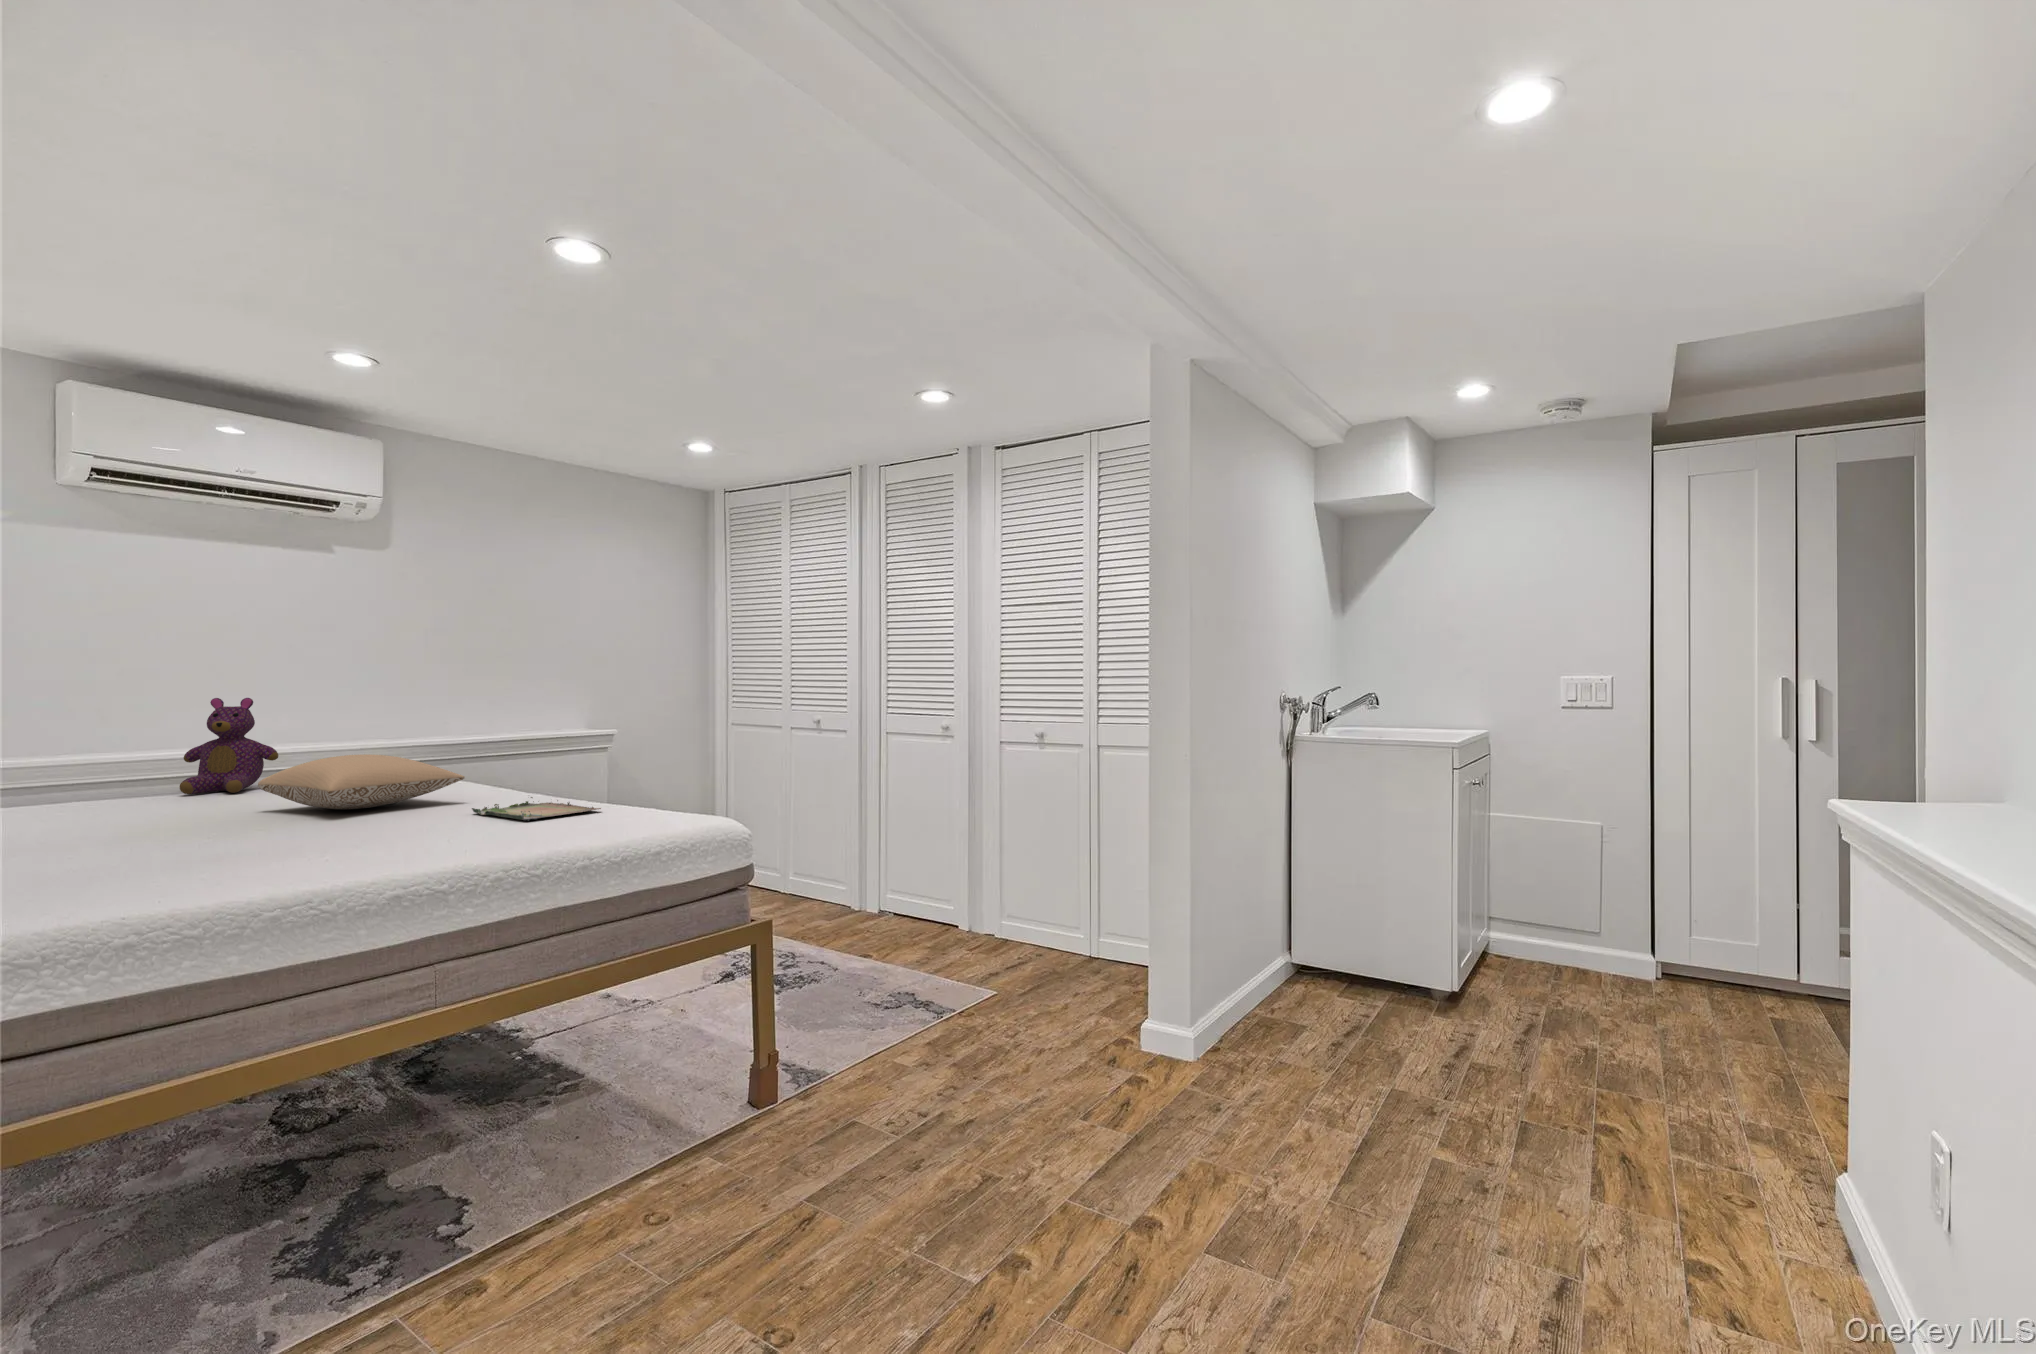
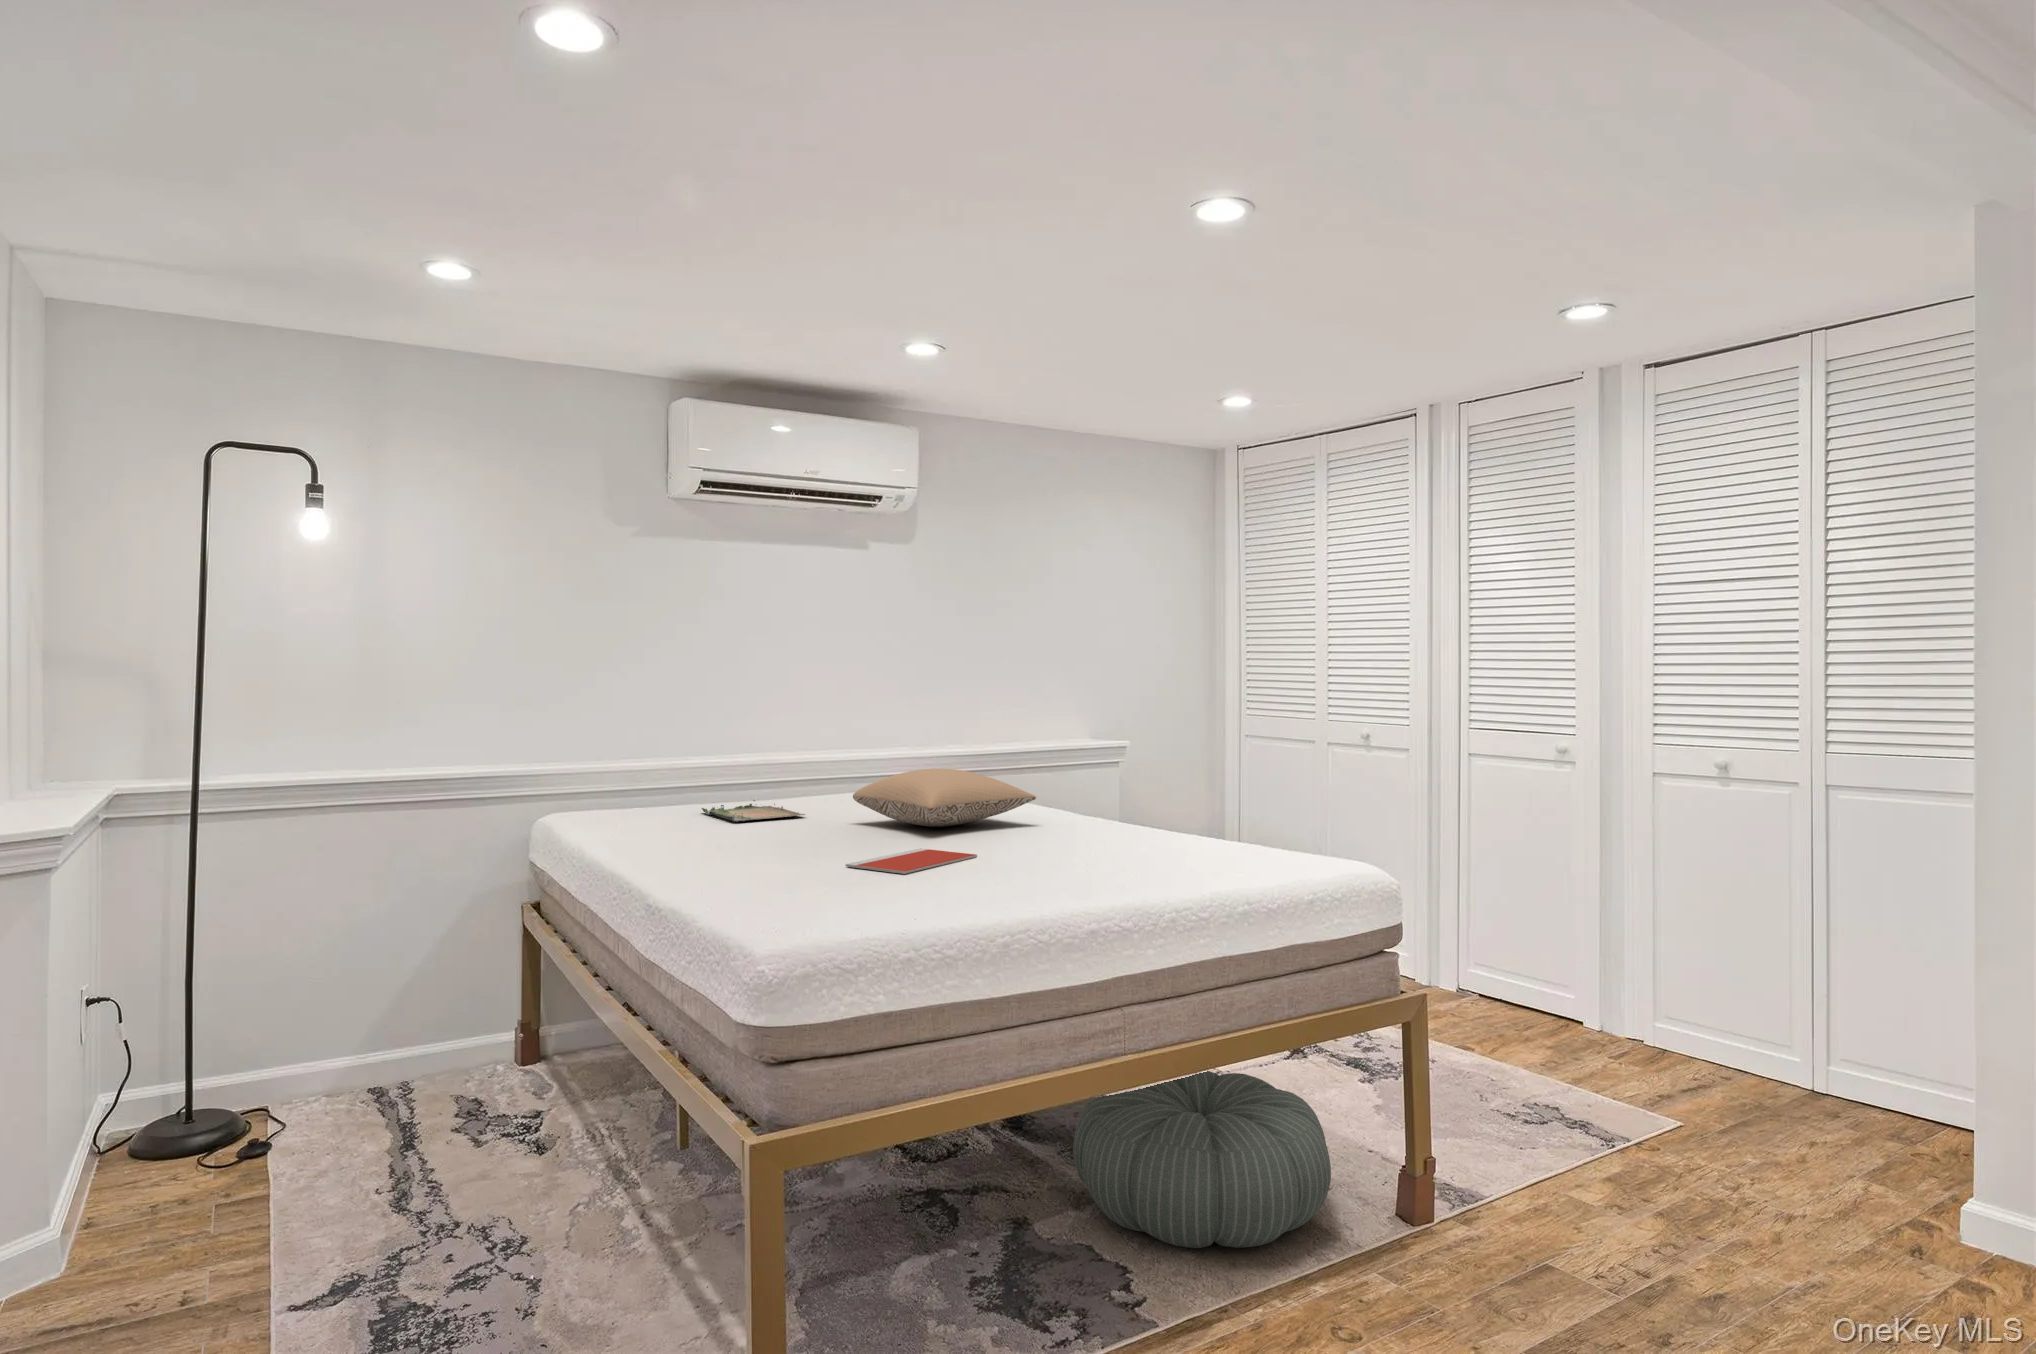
teddy bear: present [180,698,278,794] -> none [761,703,837,800]
tray: present [472,797,601,821] -> present [702,800,805,822]
notebook: none [184,830,359,854] -> present [845,848,977,874]
pouf: none [443,1004,691,1169] -> present [1073,1071,1331,1248]

